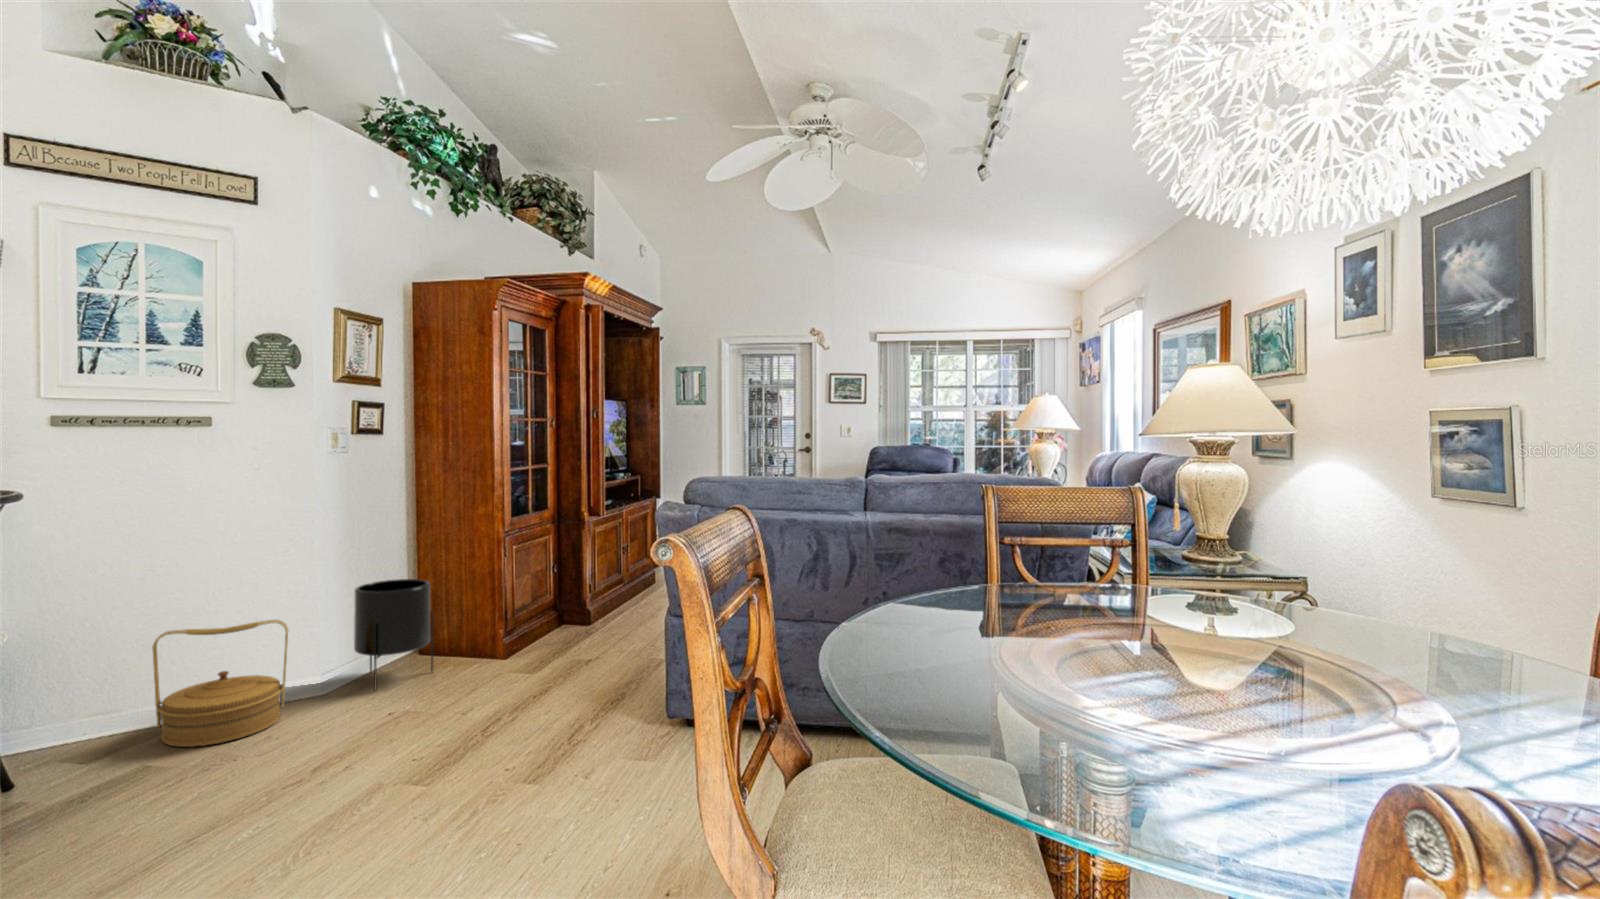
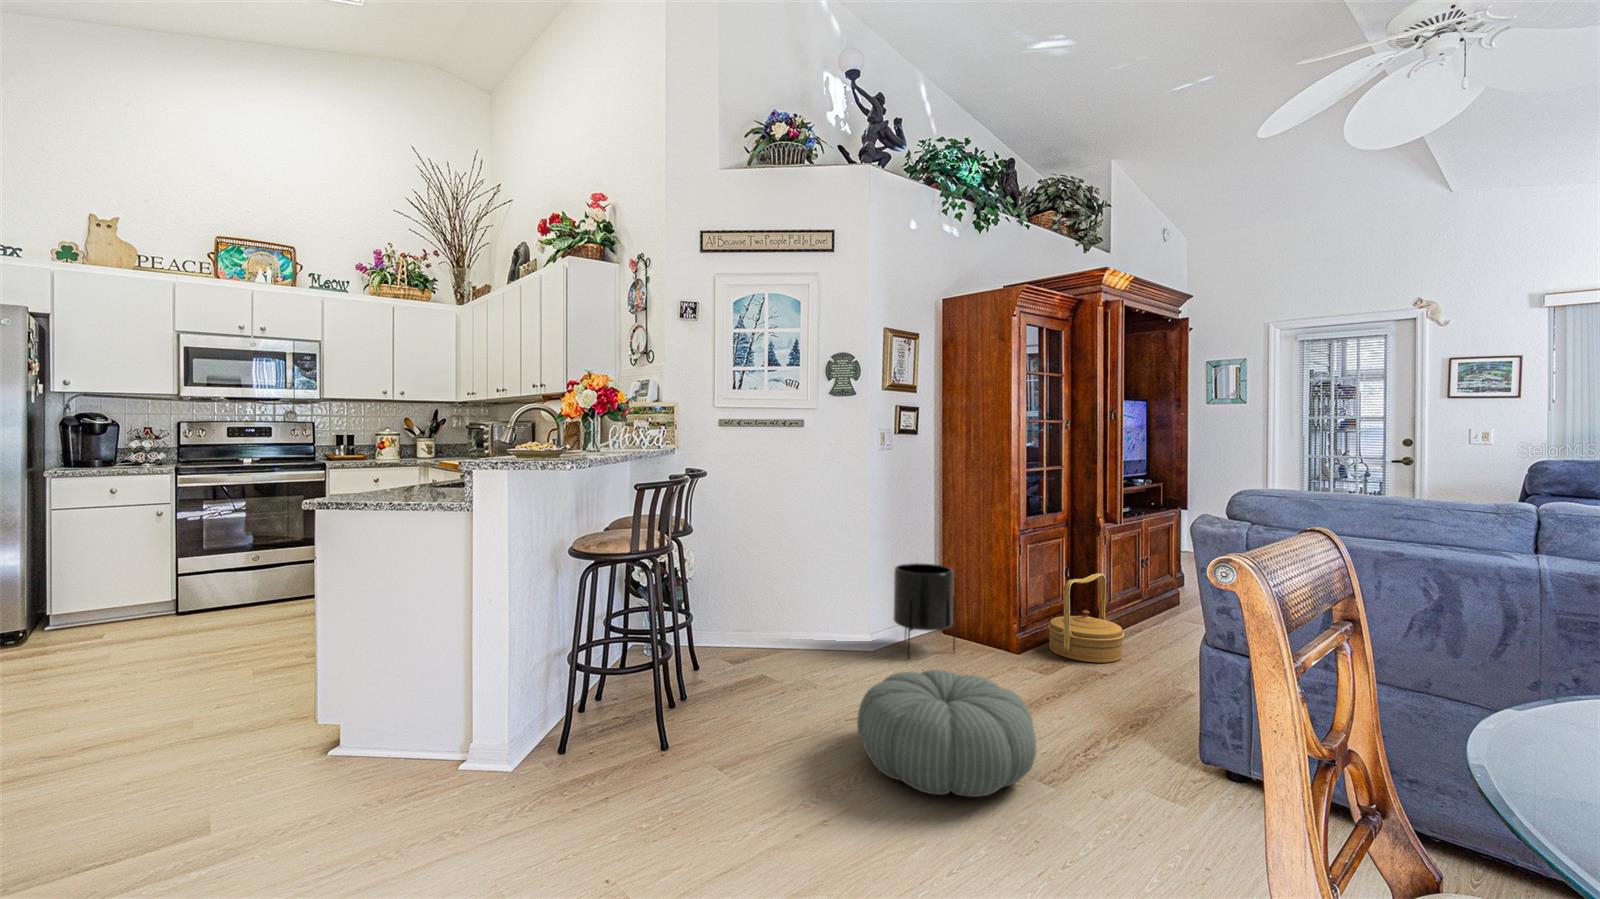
woven basket: present [152,620,288,747] -> present [1048,573,1124,663]
pouf: none [305,688,518,826] -> present [857,670,1036,797]

